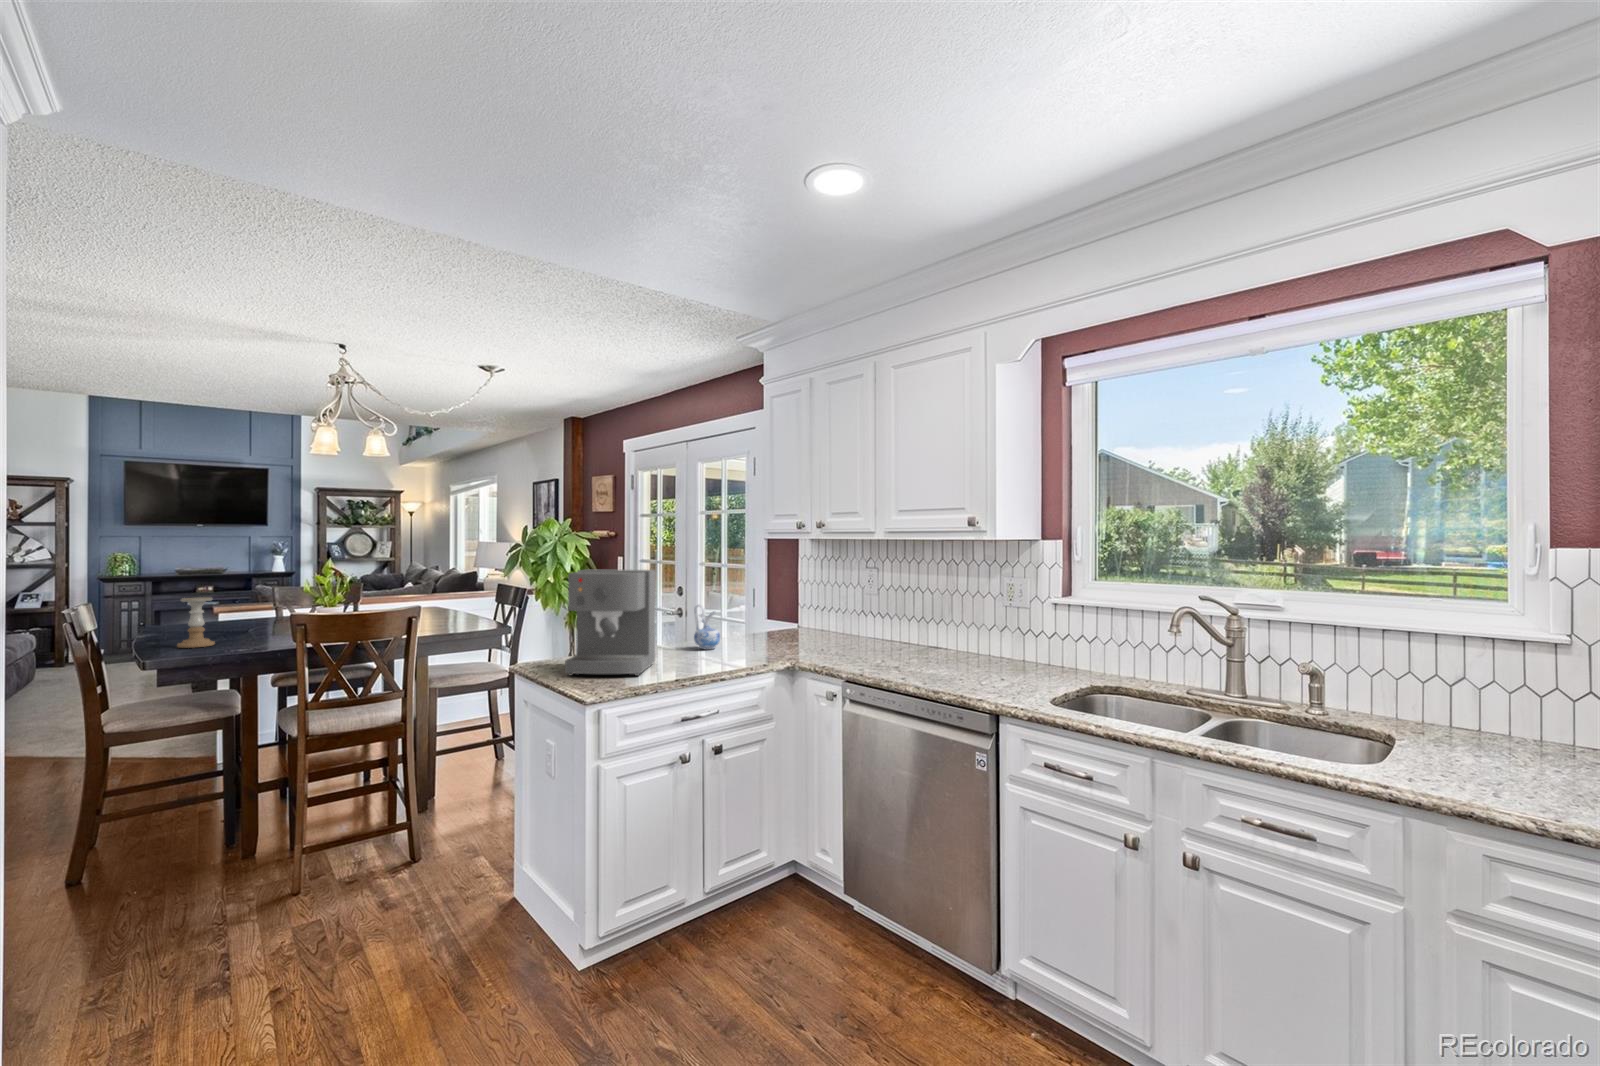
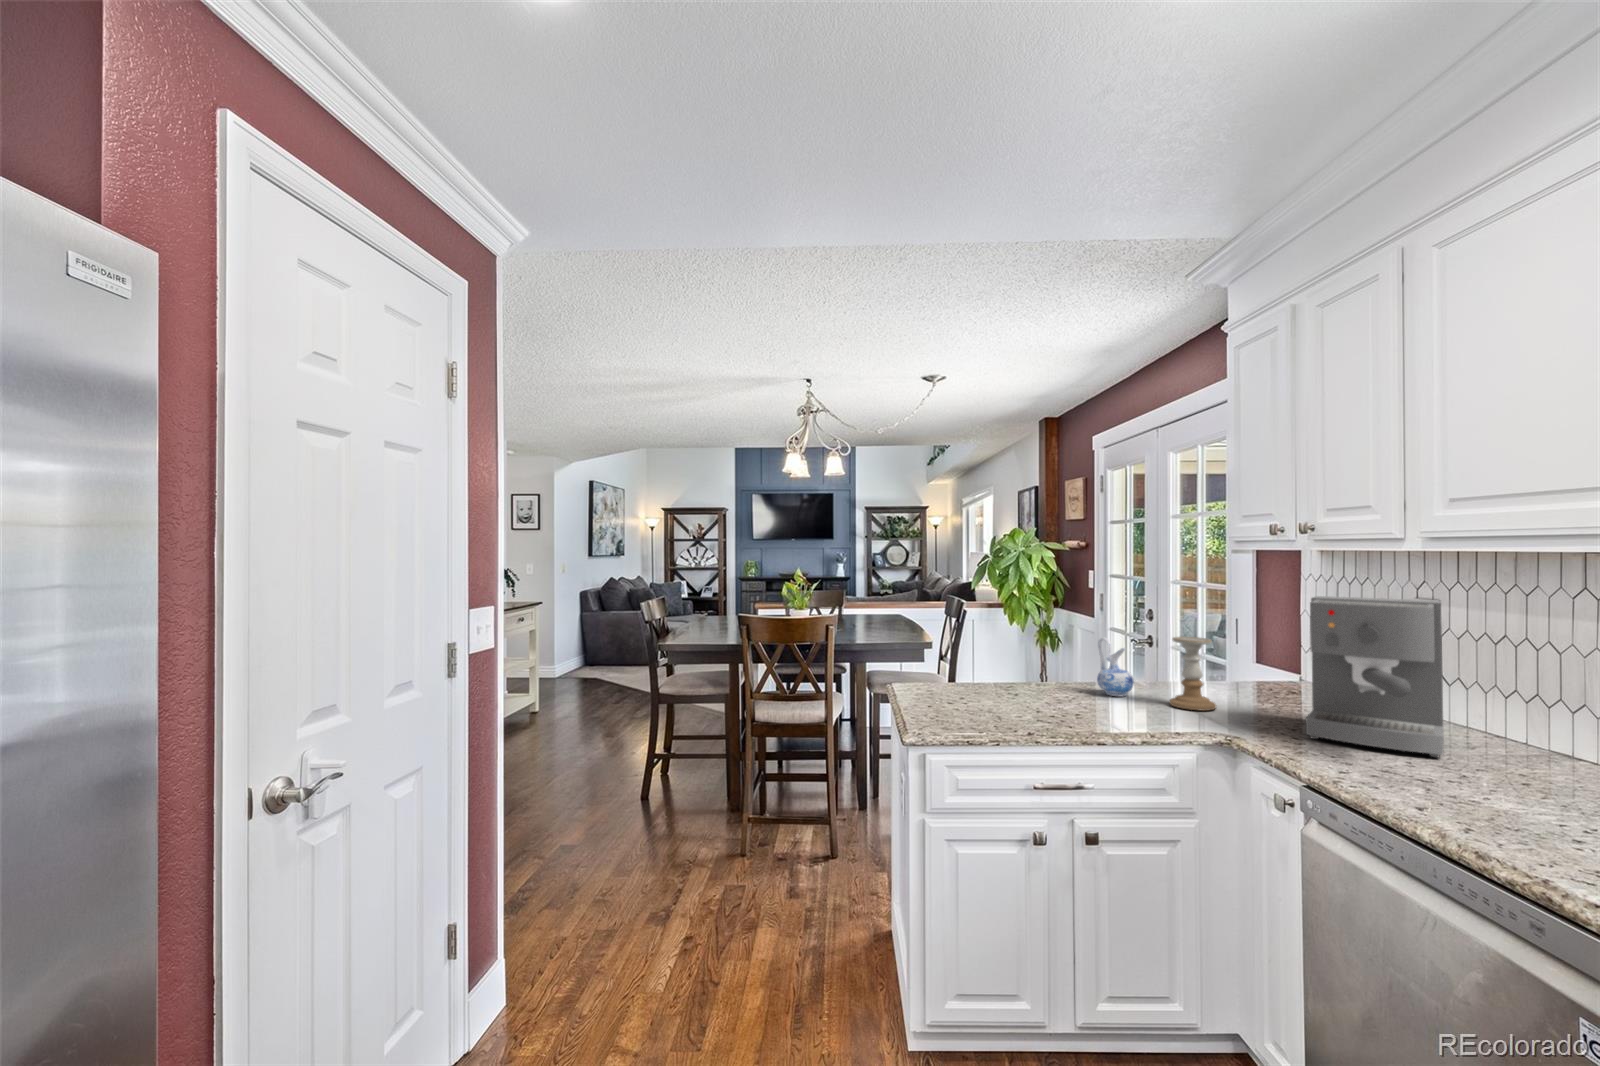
coffee maker: present [565,570,656,676] -> present [1306,596,1444,757]
candle holder: present [177,597,215,648] -> present [1169,637,1216,711]

